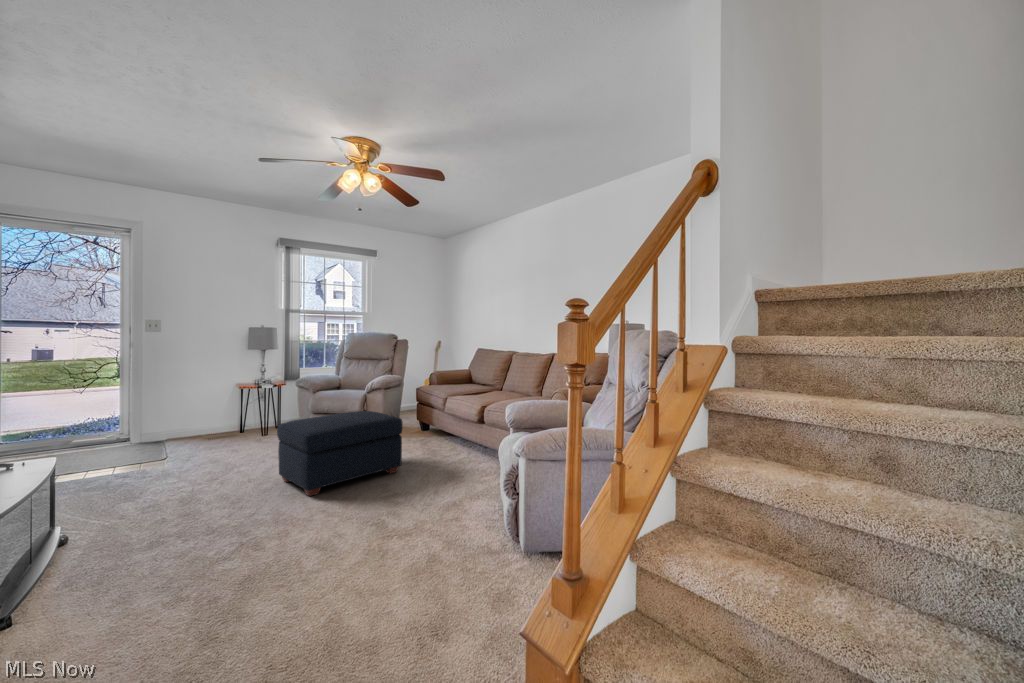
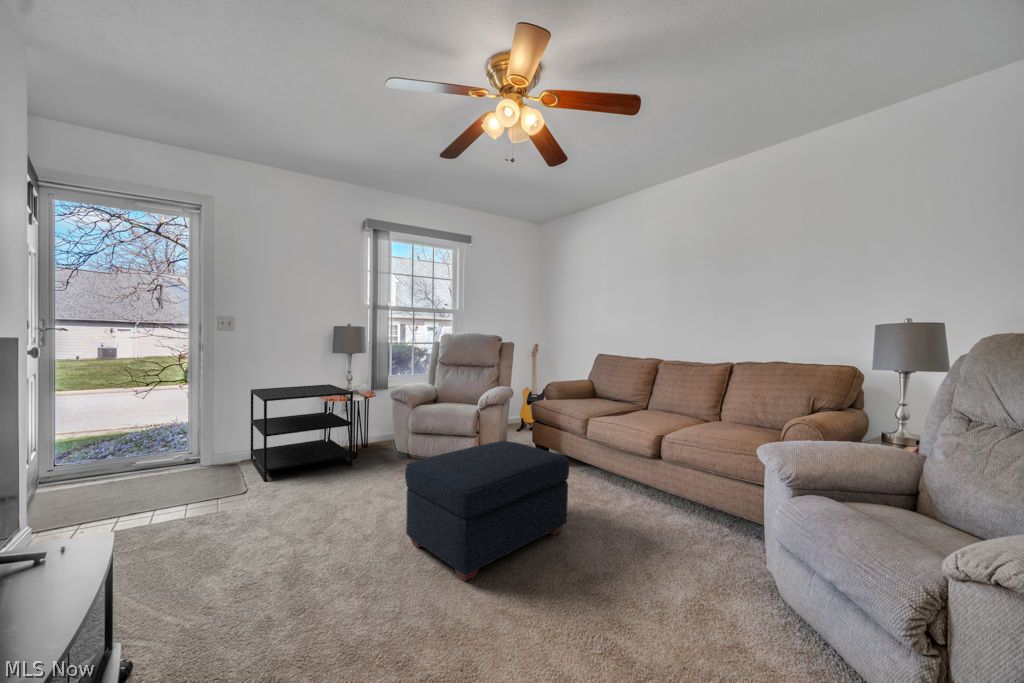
side table: none [173,377,260,451] -> present [251,384,353,481]

